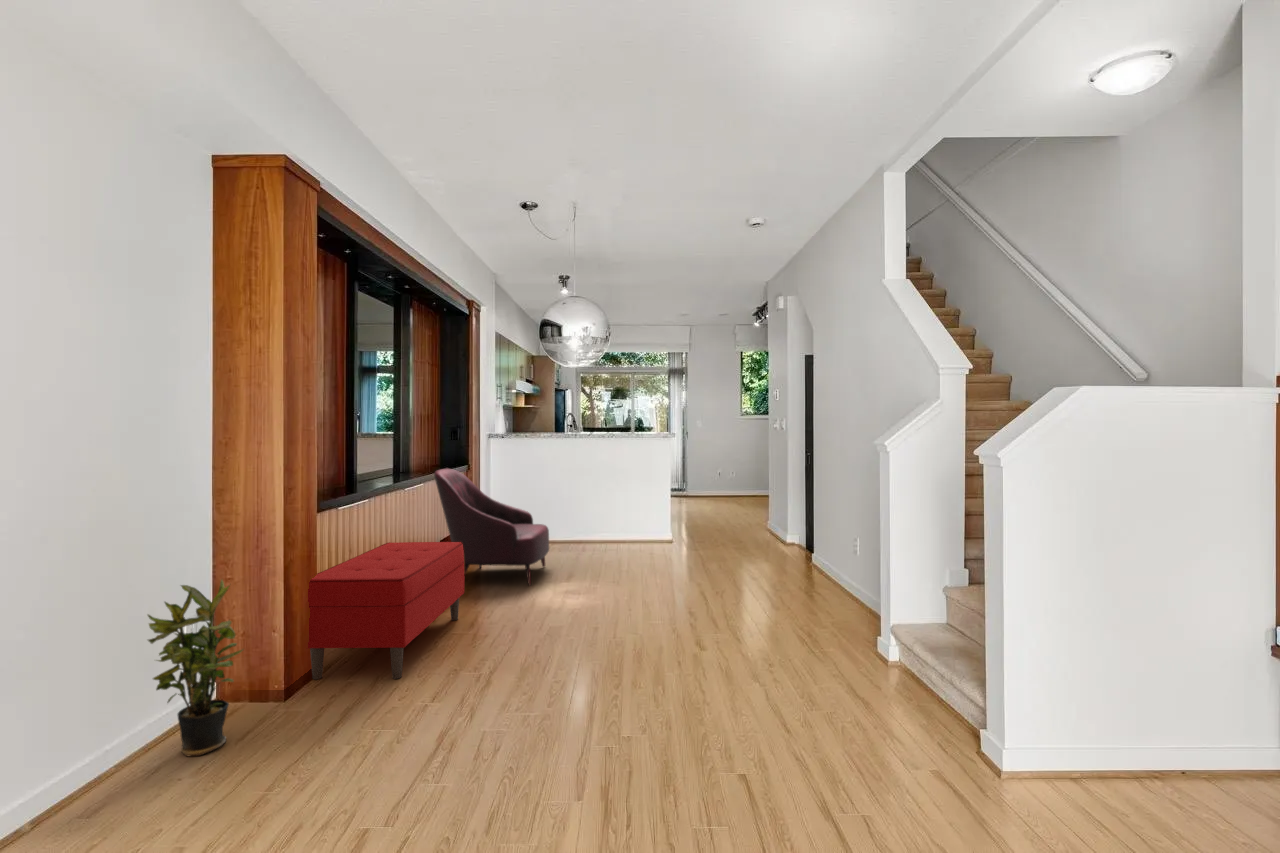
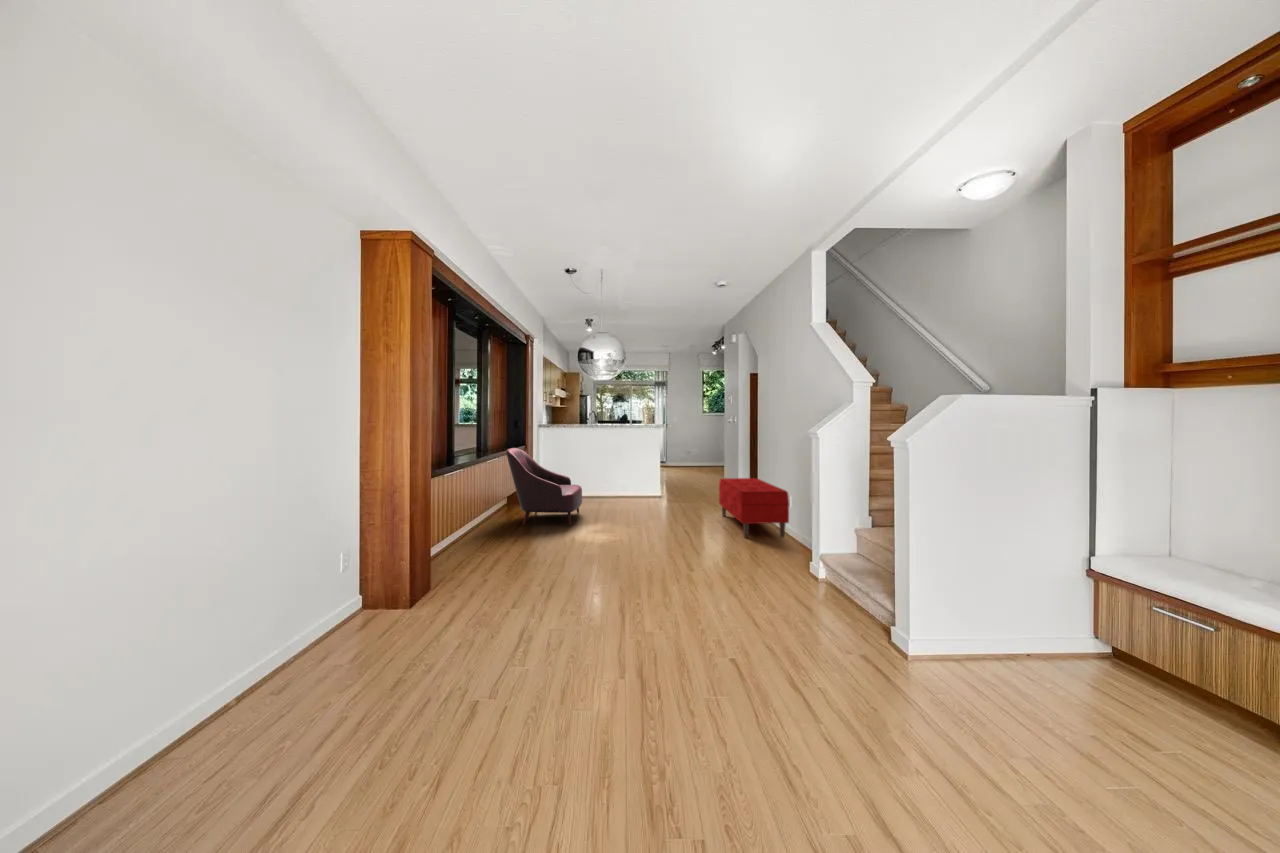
bench: present [308,542,465,679] -> present [719,478,789,538]
potted plant: present [148,580,243,756] -> none [314,526,385,652]

